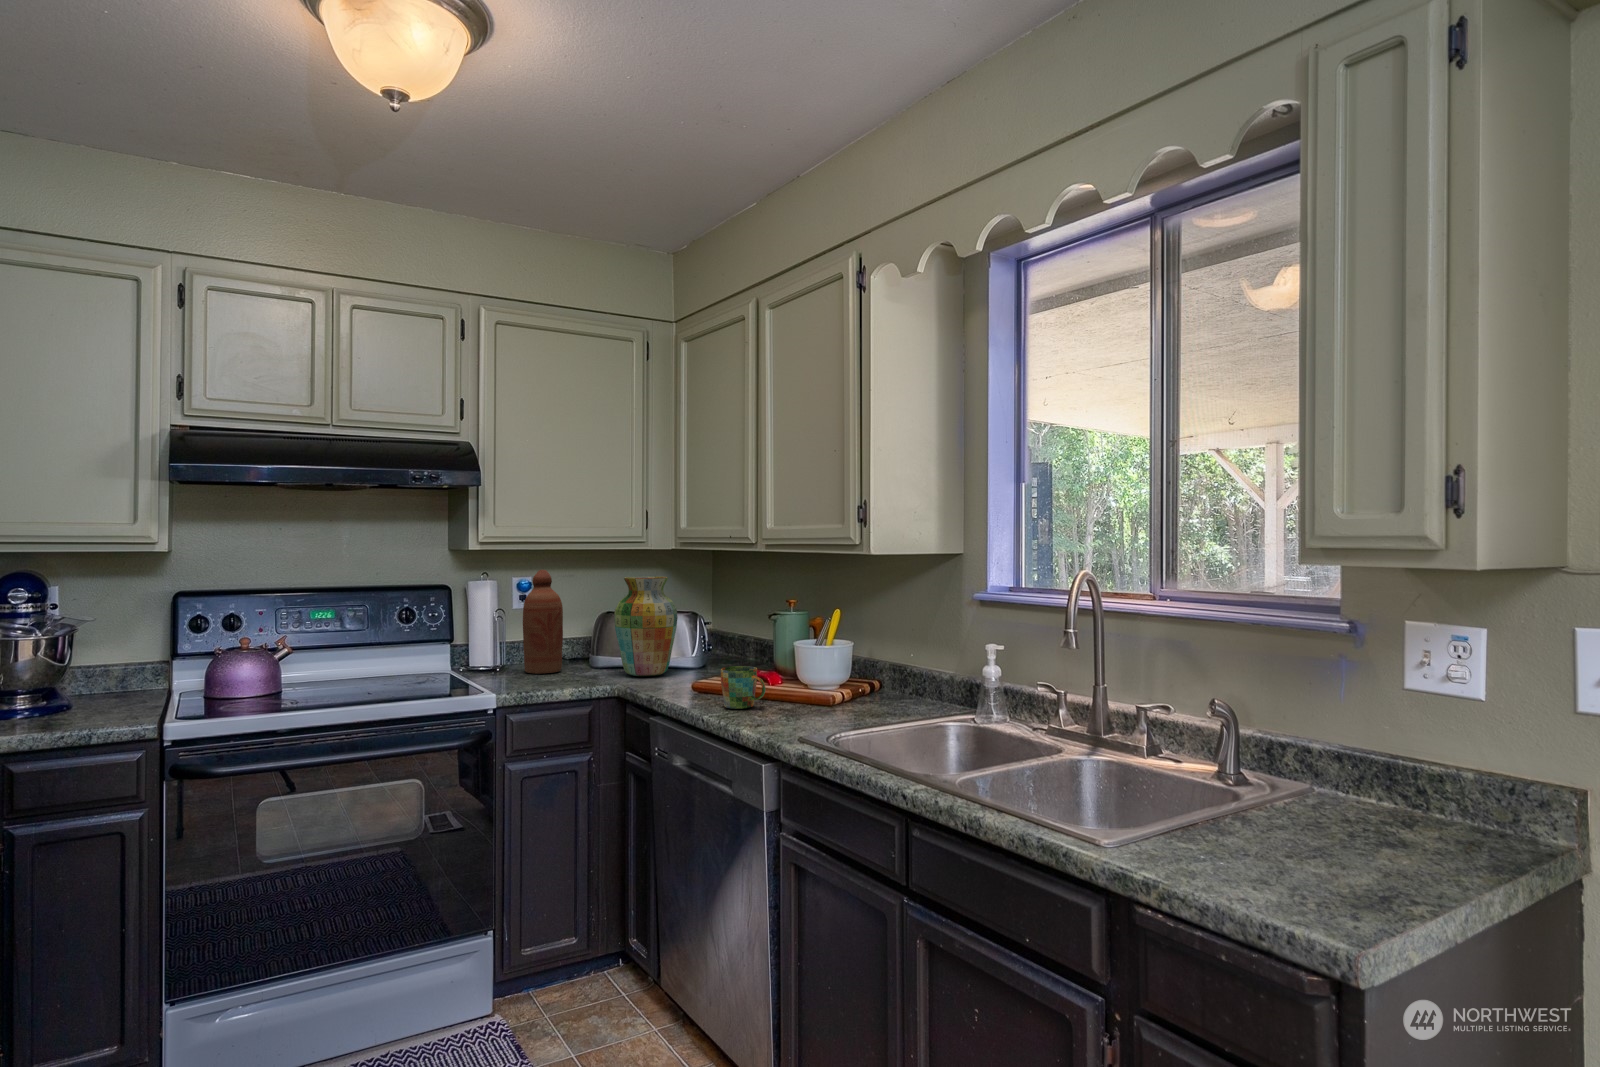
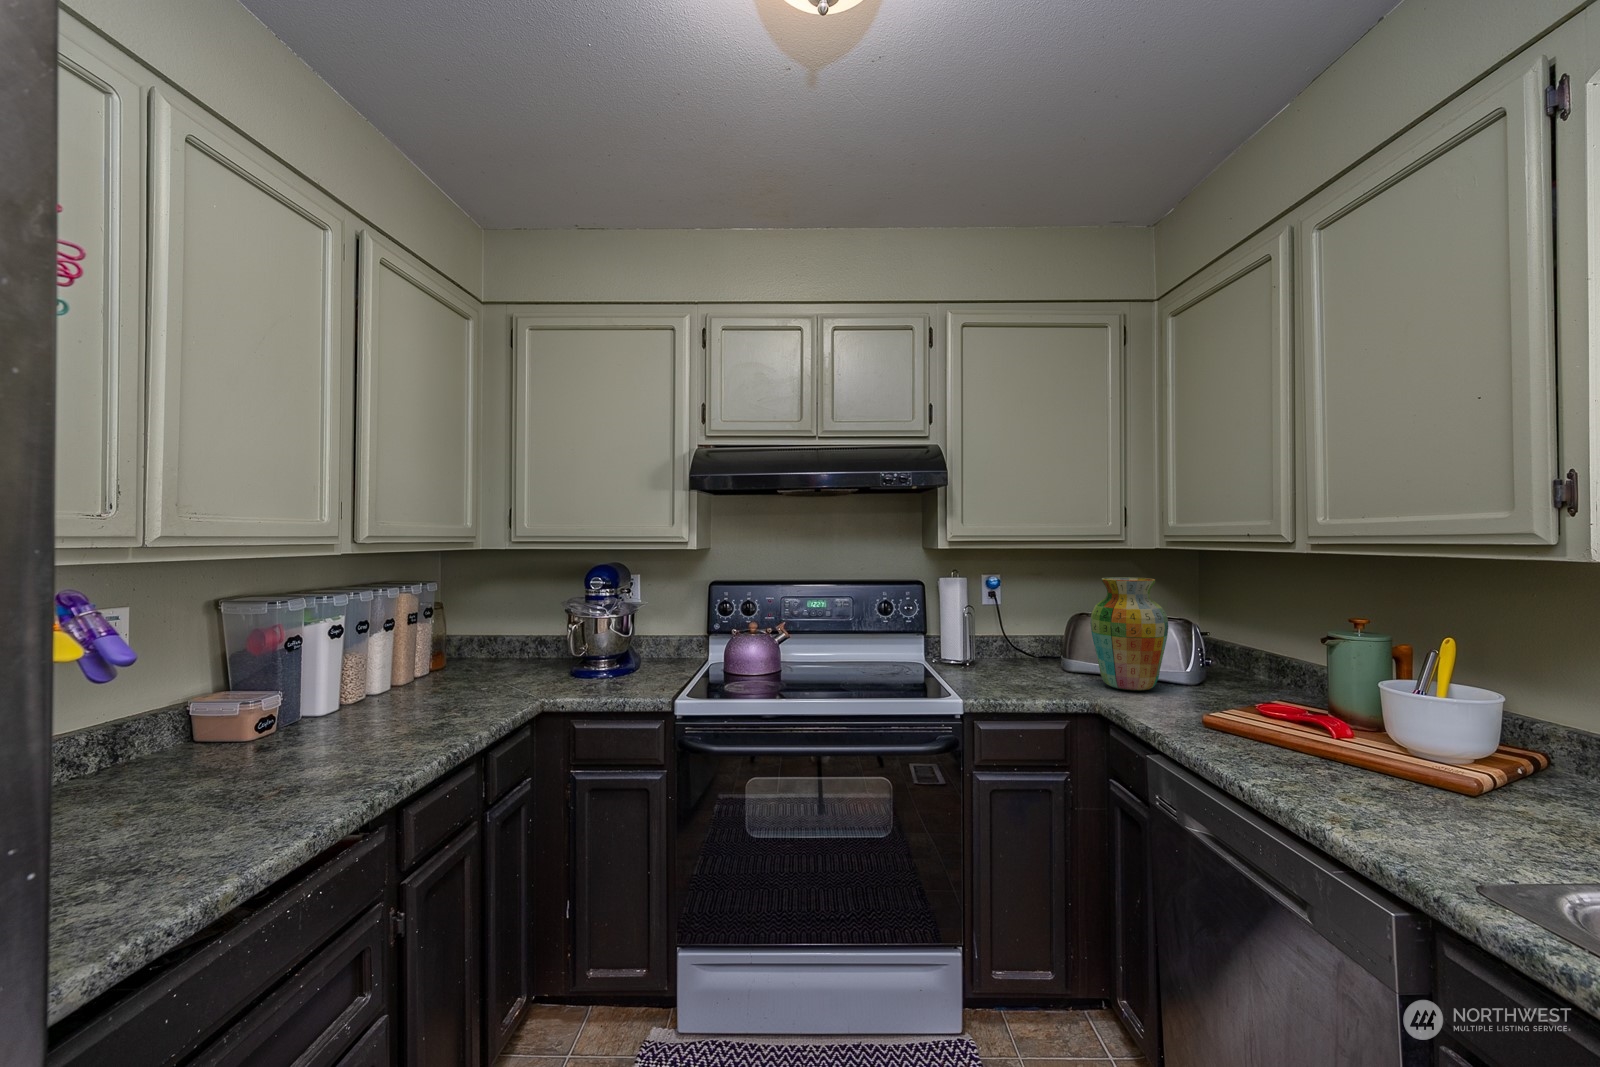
bottle: present [523,570,563,674] -> none [992,568,1032,673]
mug: present [721,666,765,709] -> none [1260,711,1342,776]

